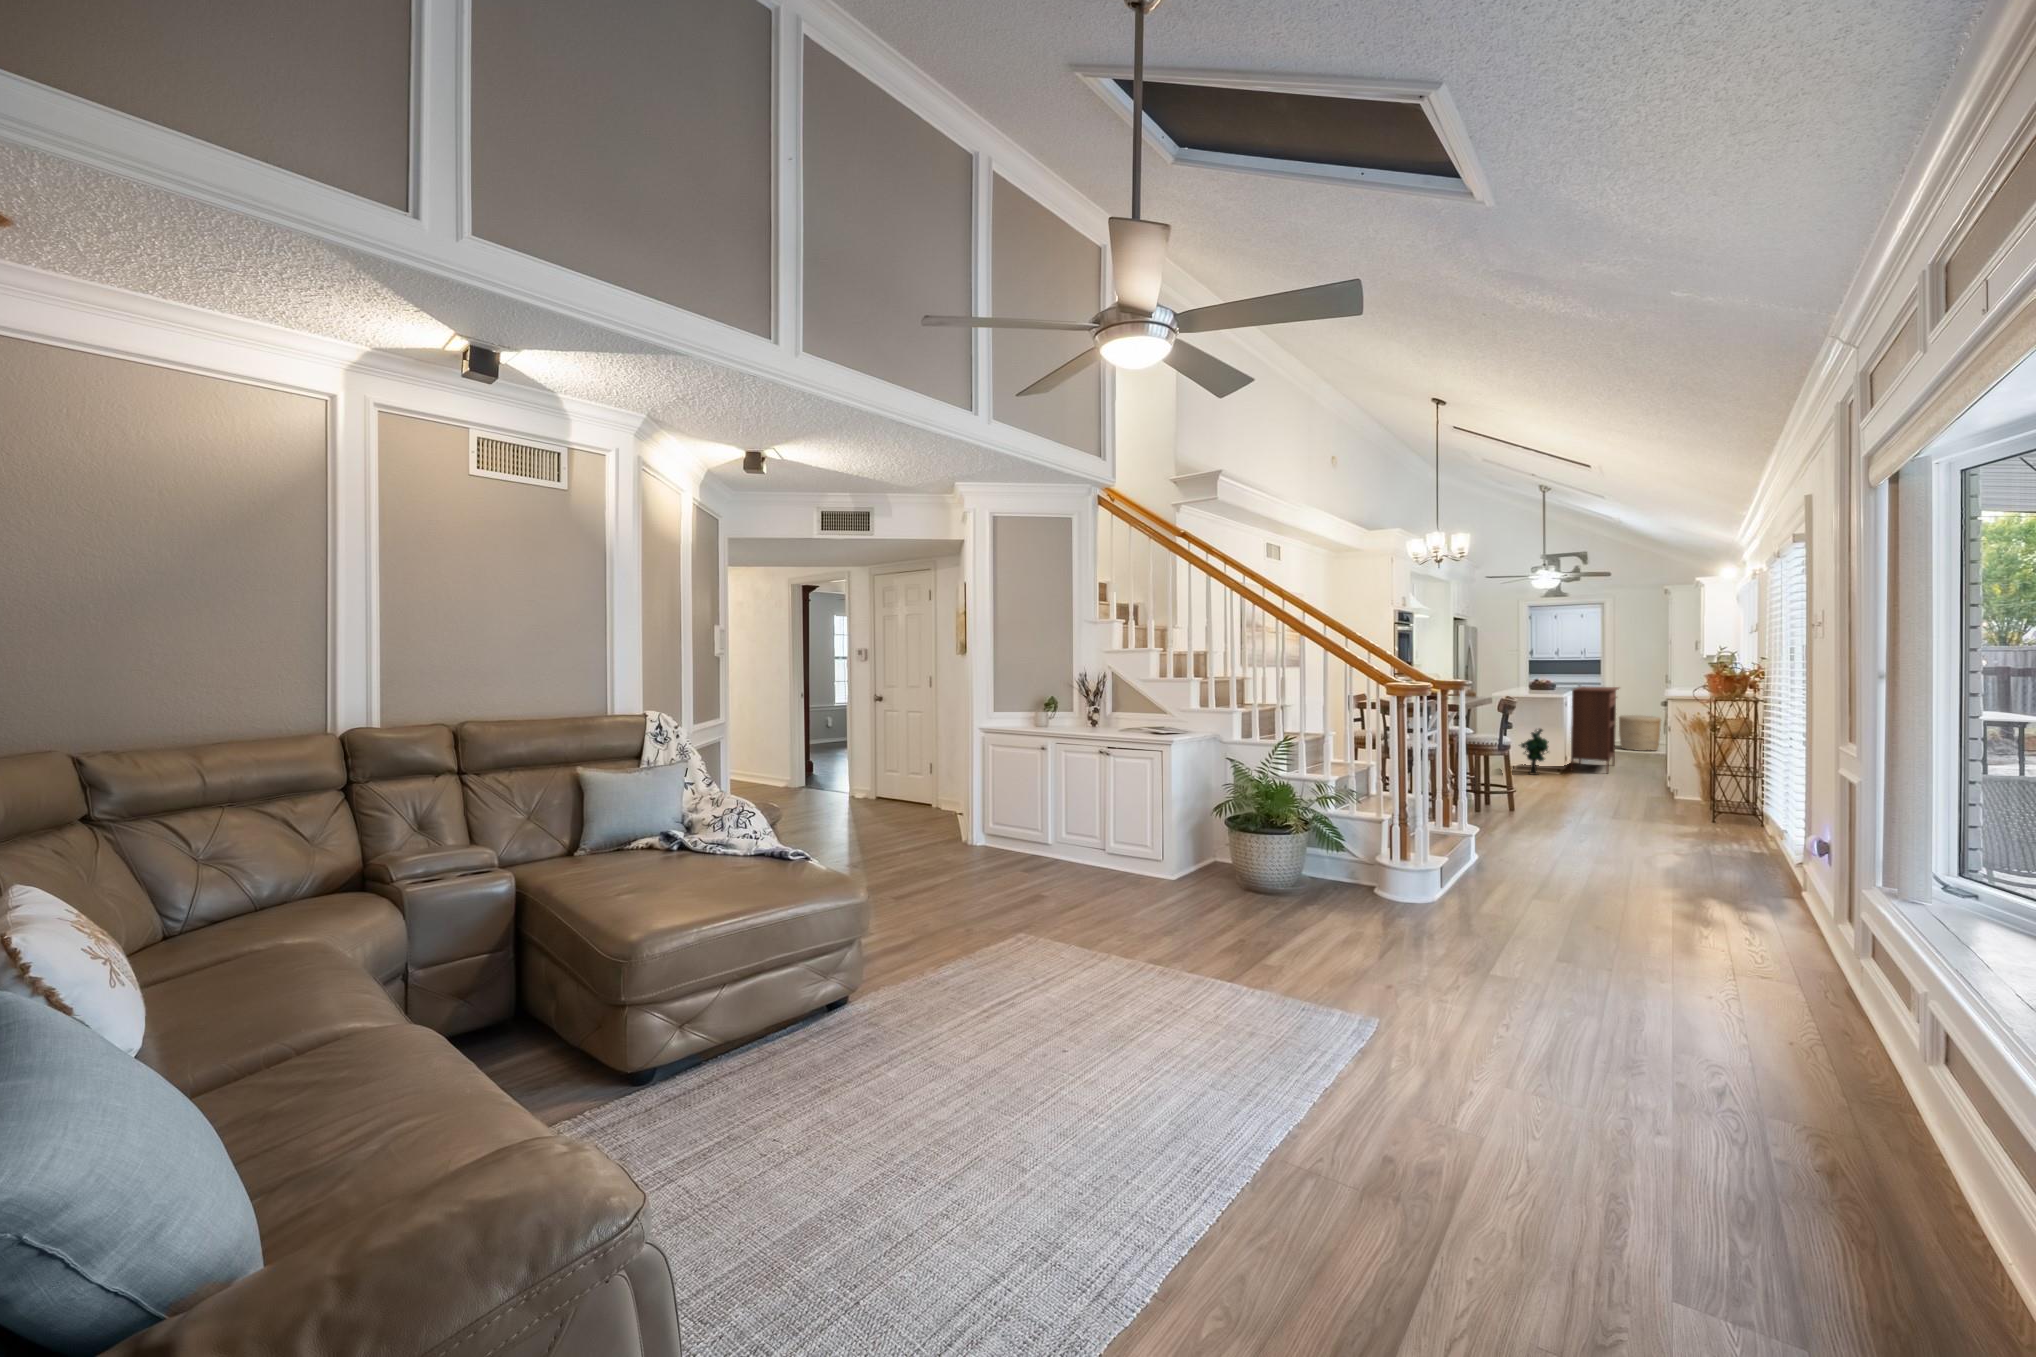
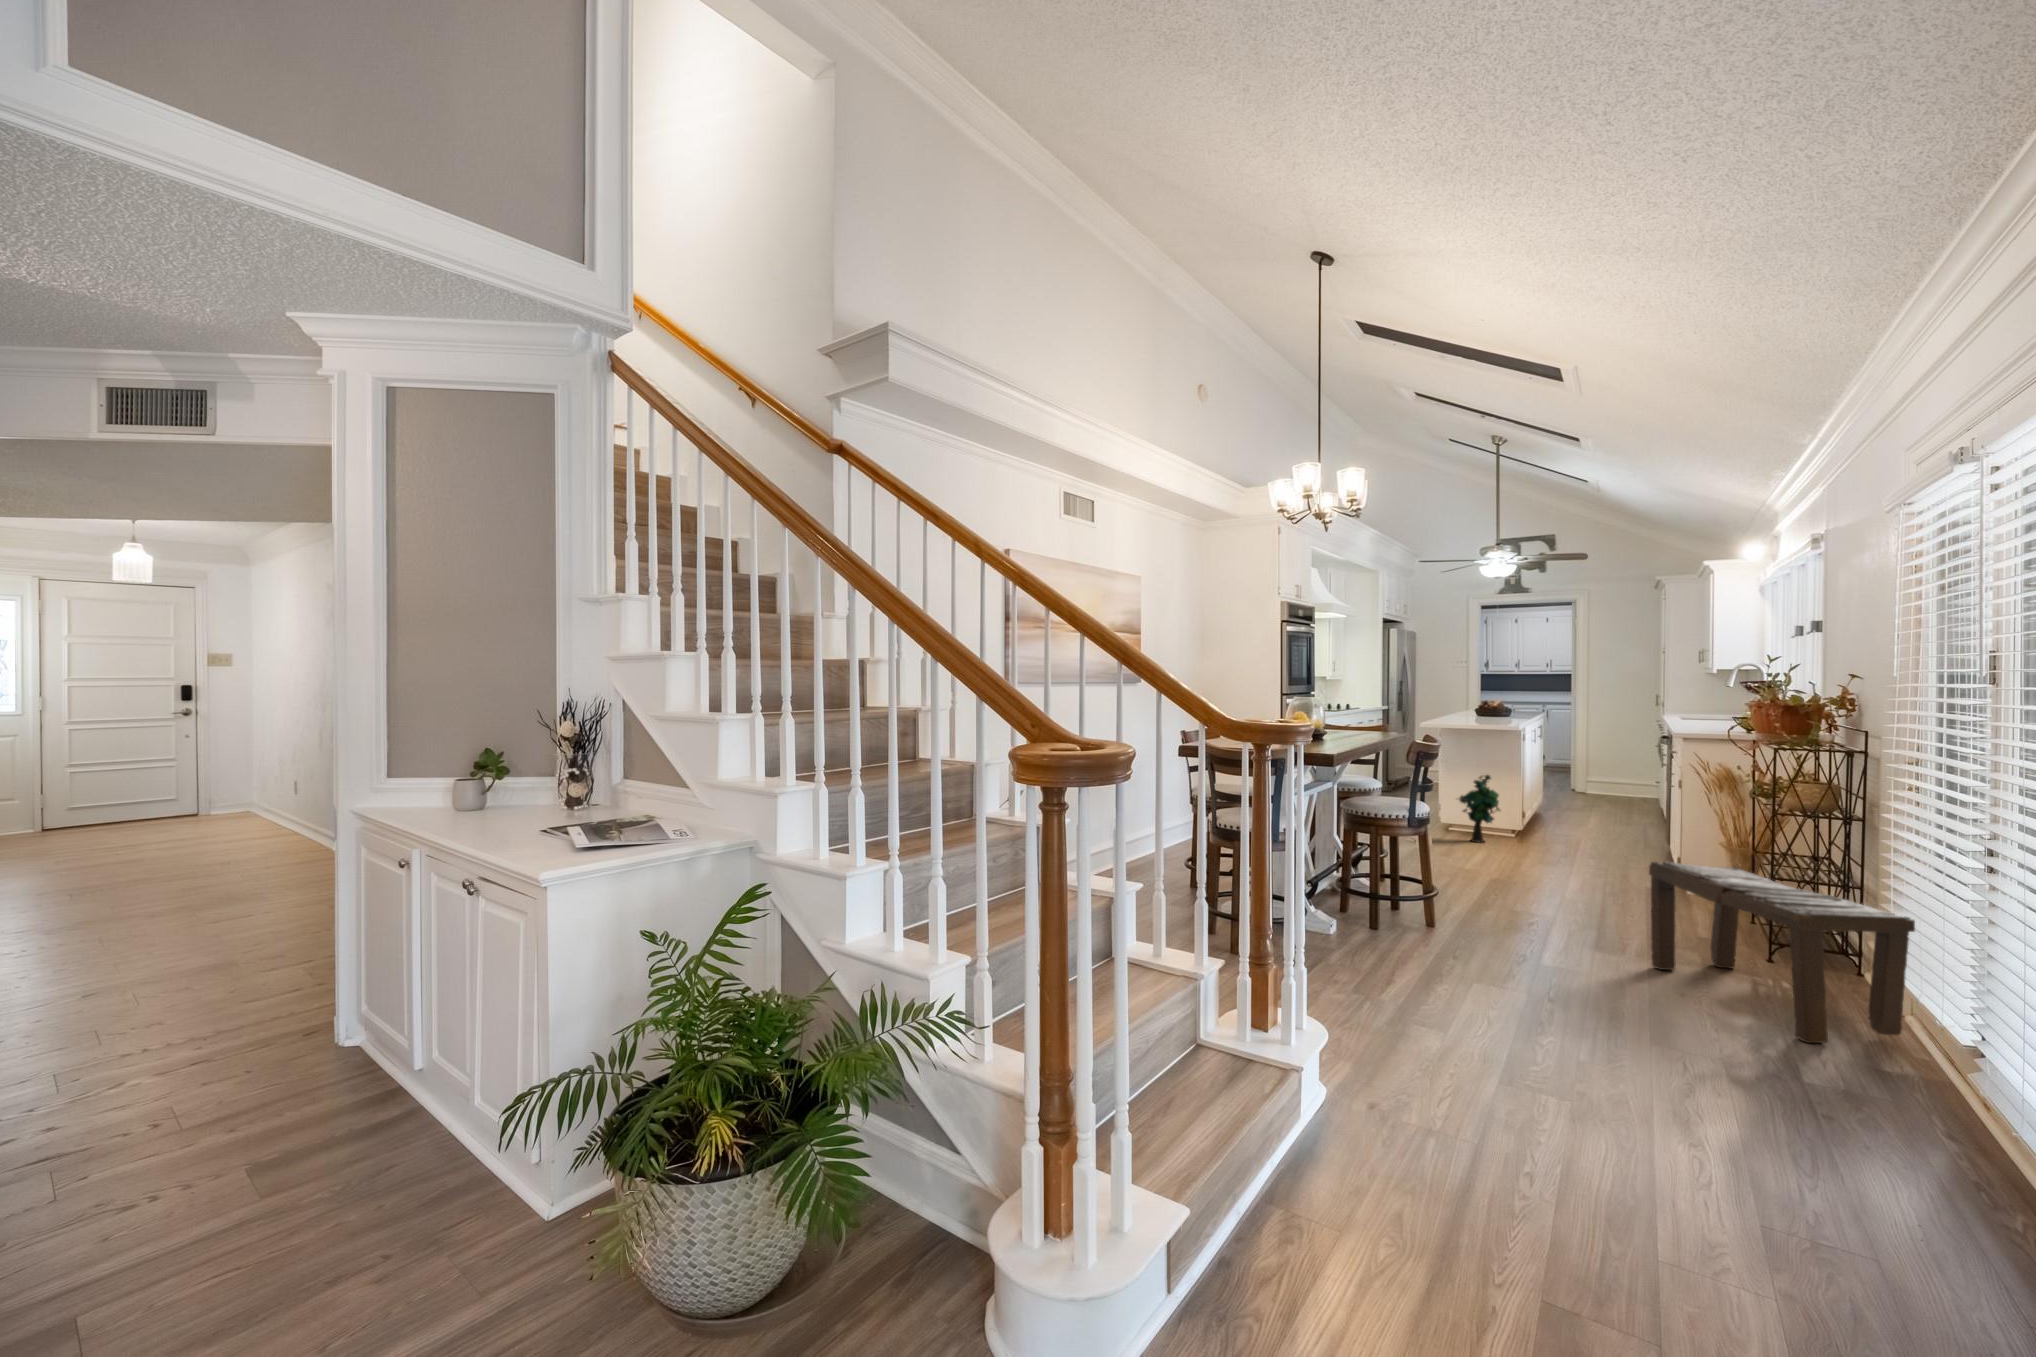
console table: present [1571,686,1619,773] -> none [1532,712,1602,841]
woven basket: present [1619,715,1661,751] -> none [1597,748,1653,797]
bench: none [1642,763,1774,844] -> present [1649,861,1915,1043]

